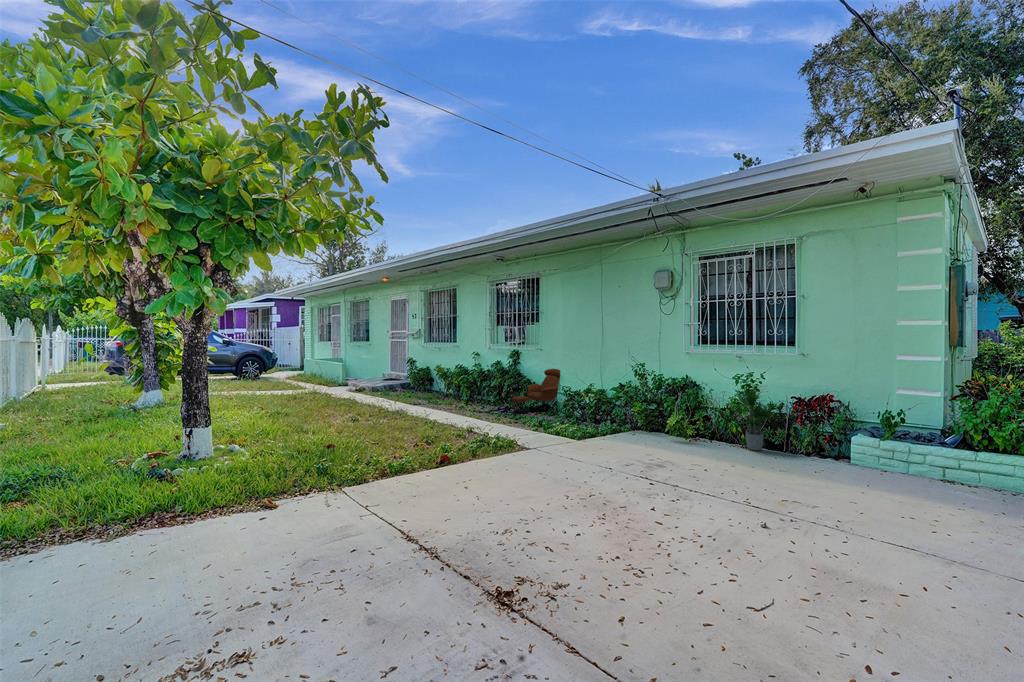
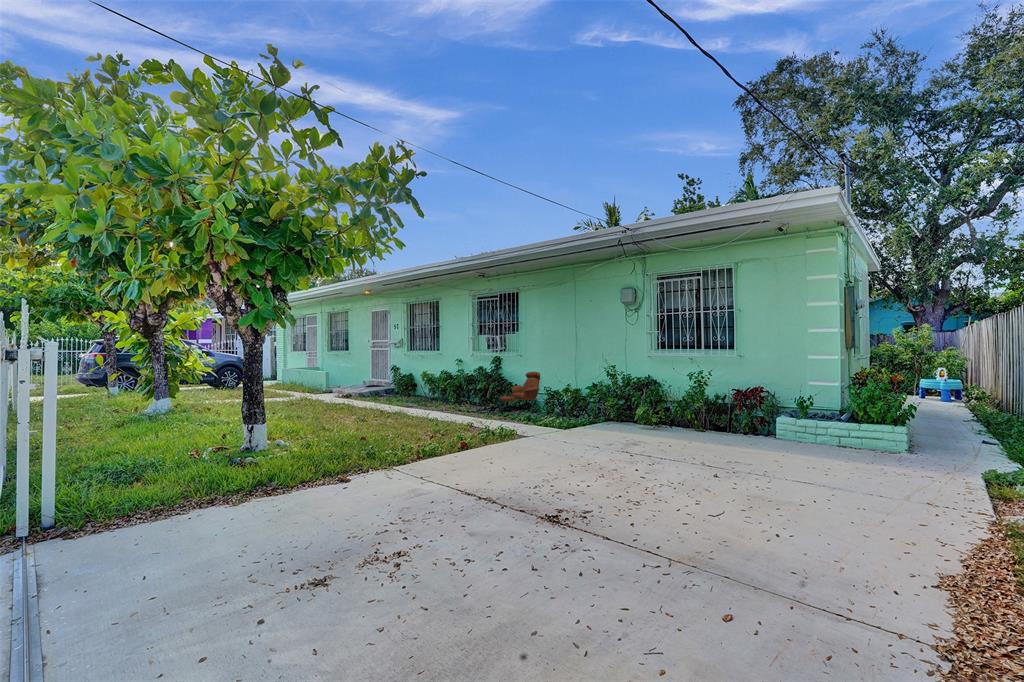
potted plant: present [738,387,771,450] -> none [687,381,723,432]

